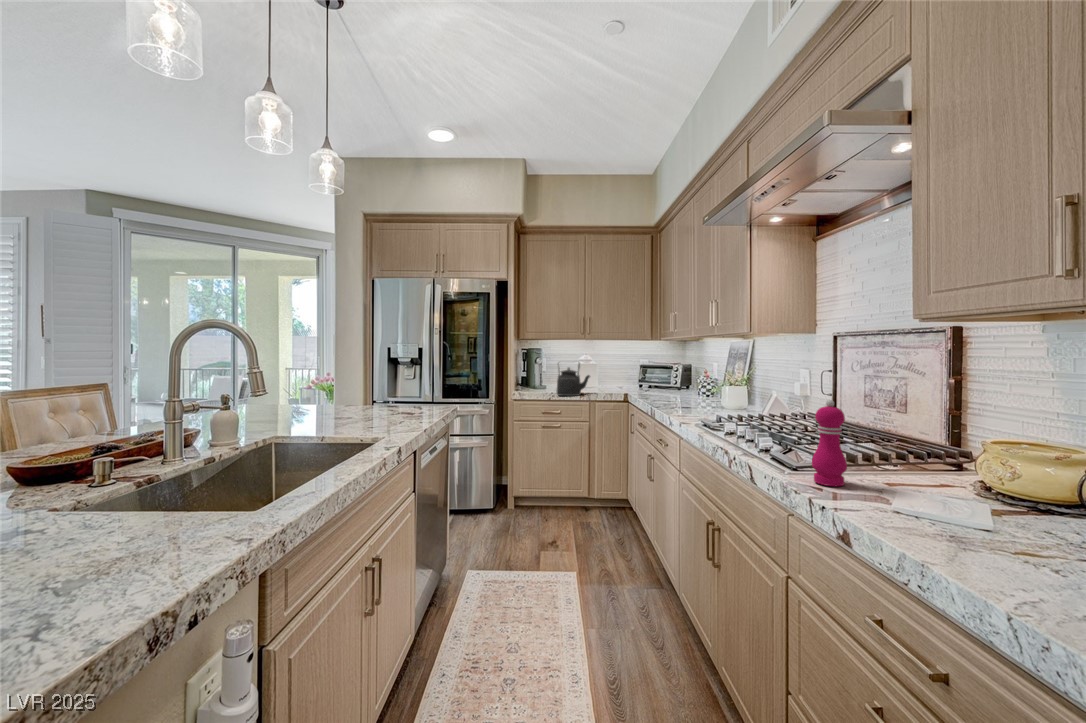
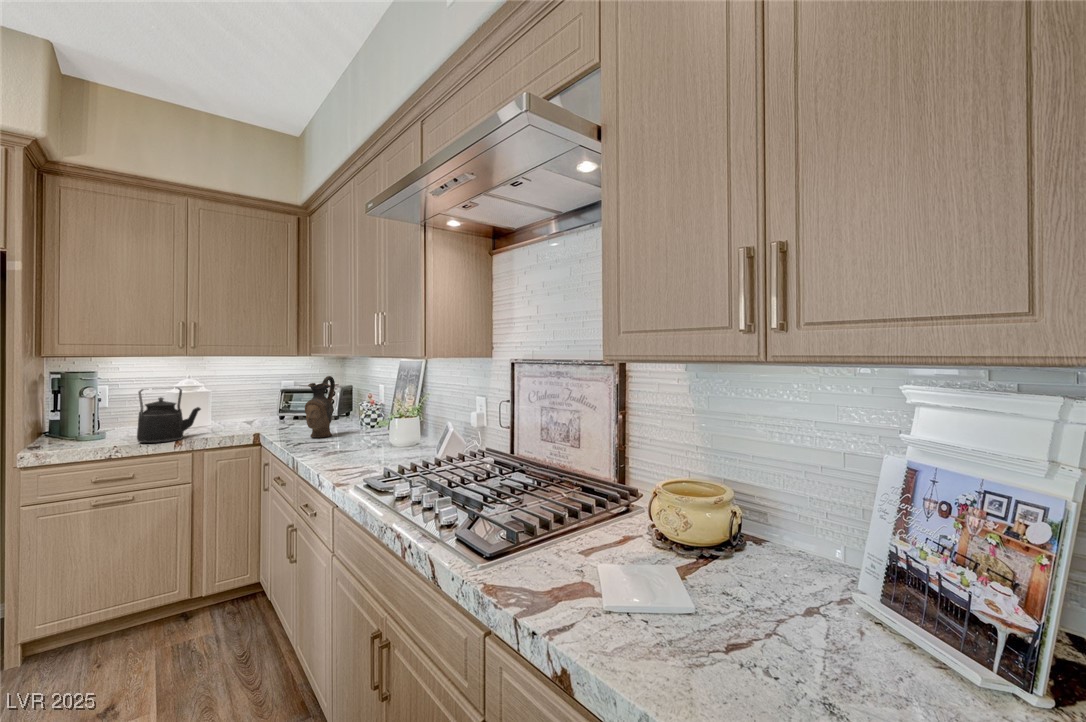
ceramic pitcher: none [657,353,679,399] -> present [305,376,335,437]
pepper mill: present [812,400,847,486] -> none [510,467,549,583]

